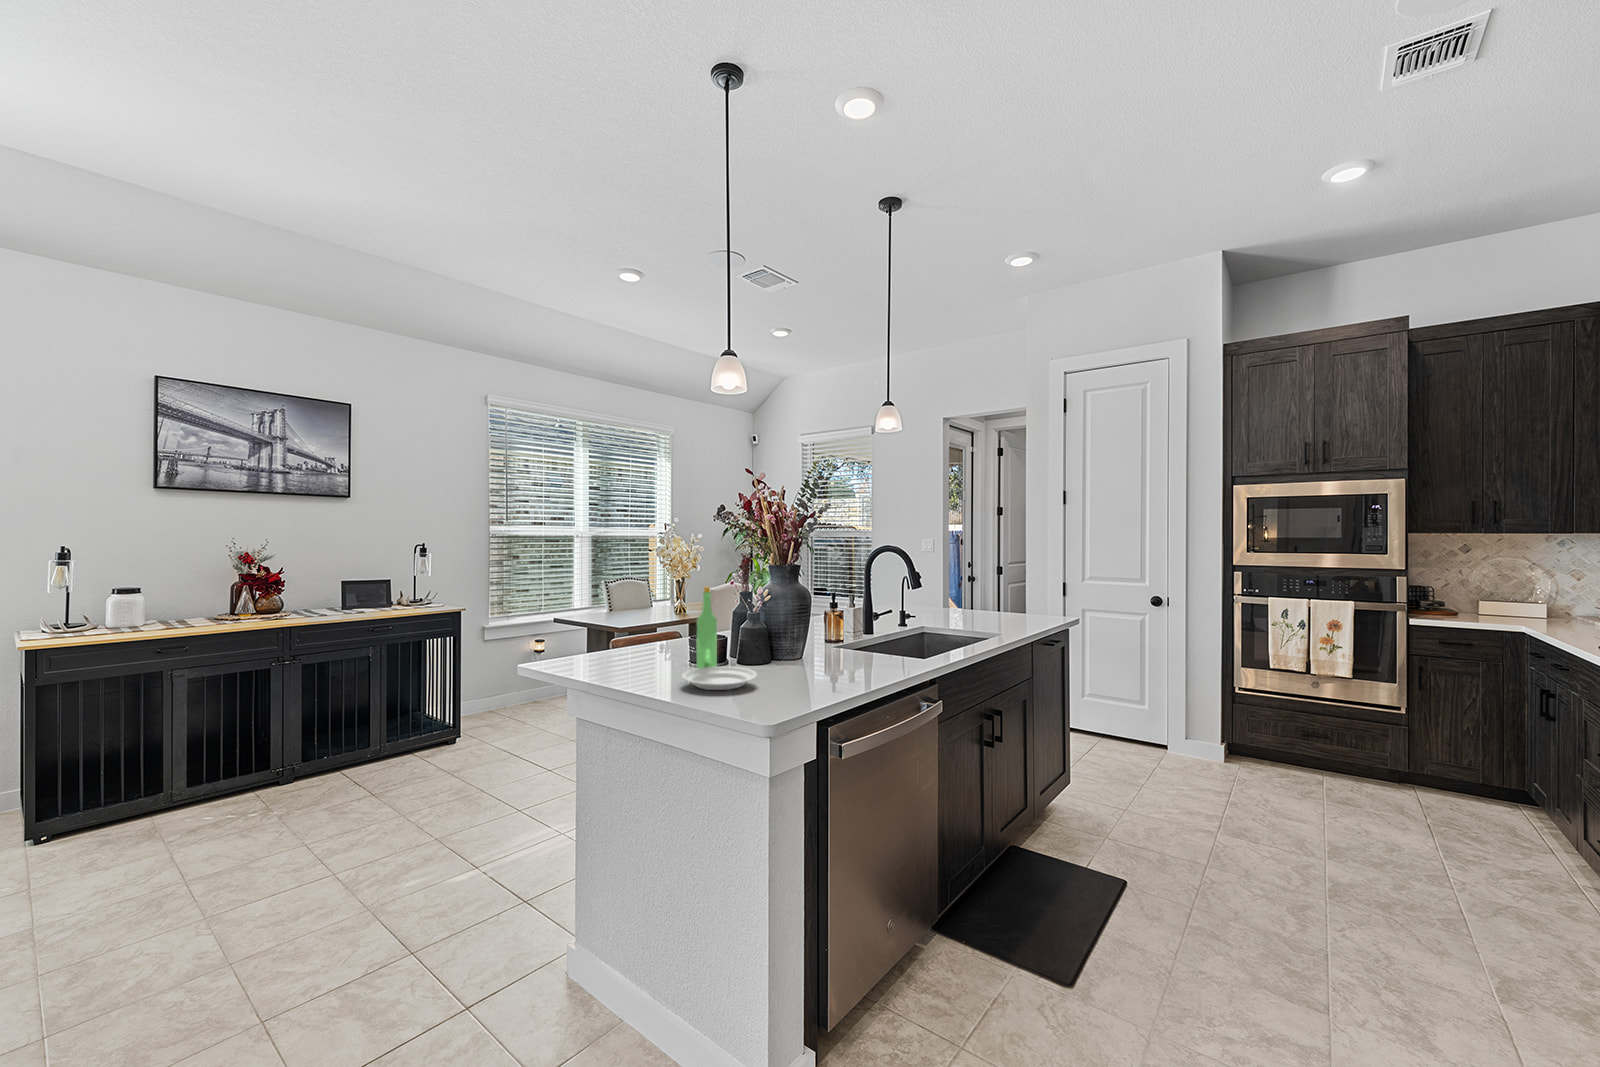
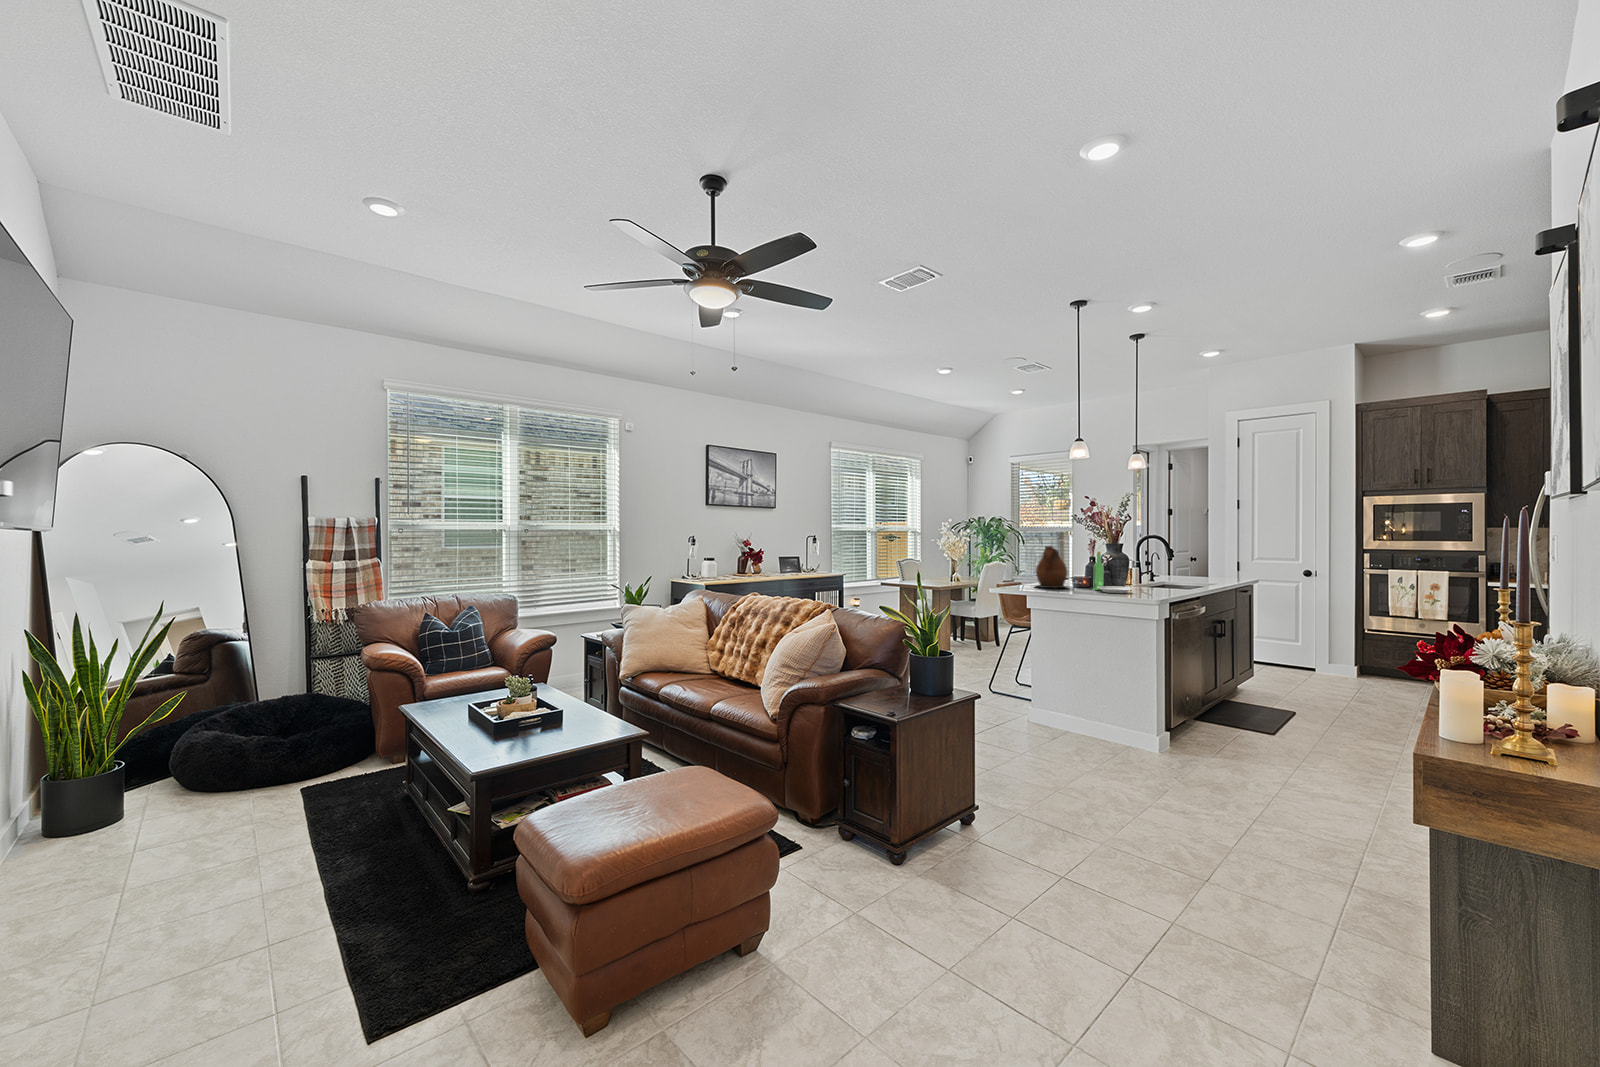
ceramic pitcher: none [584,574,669,671] -> present [1036,546,1069,588]

